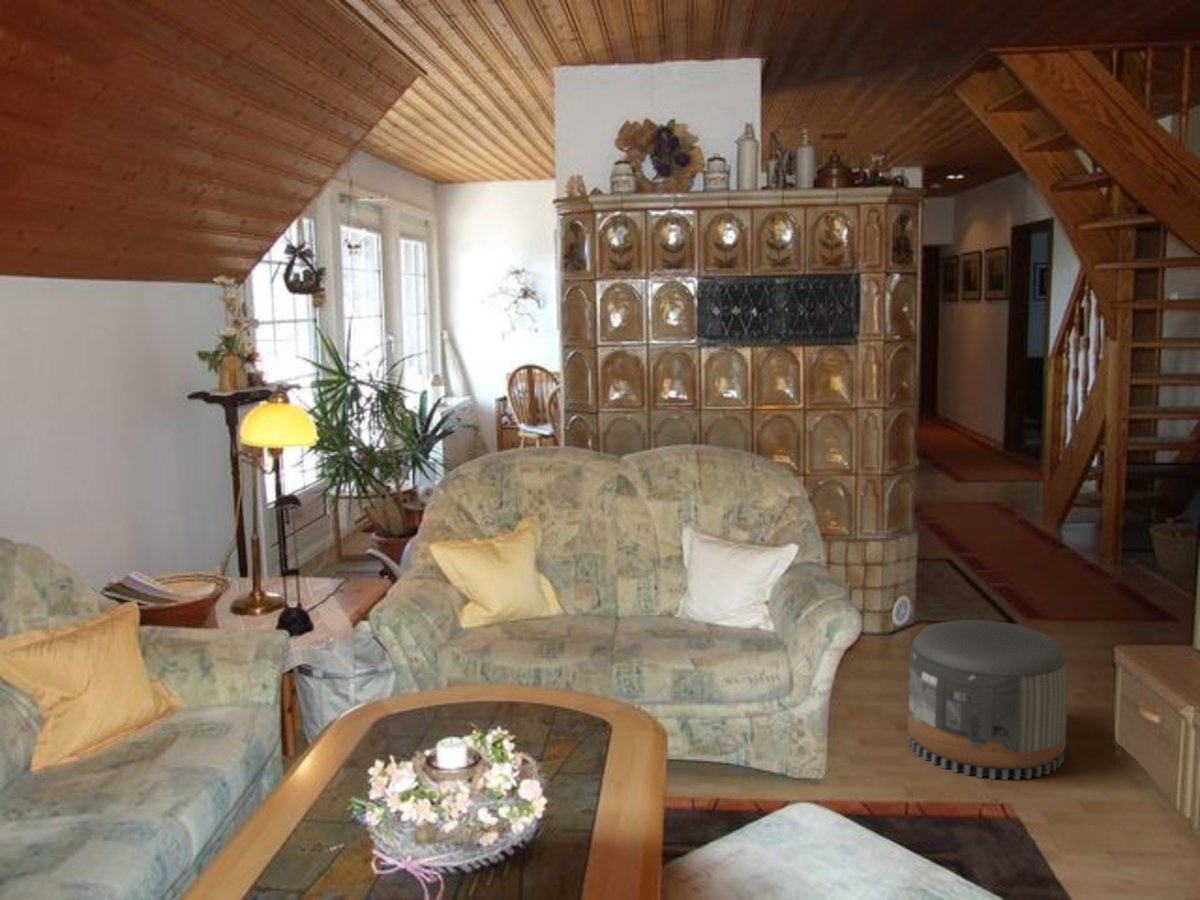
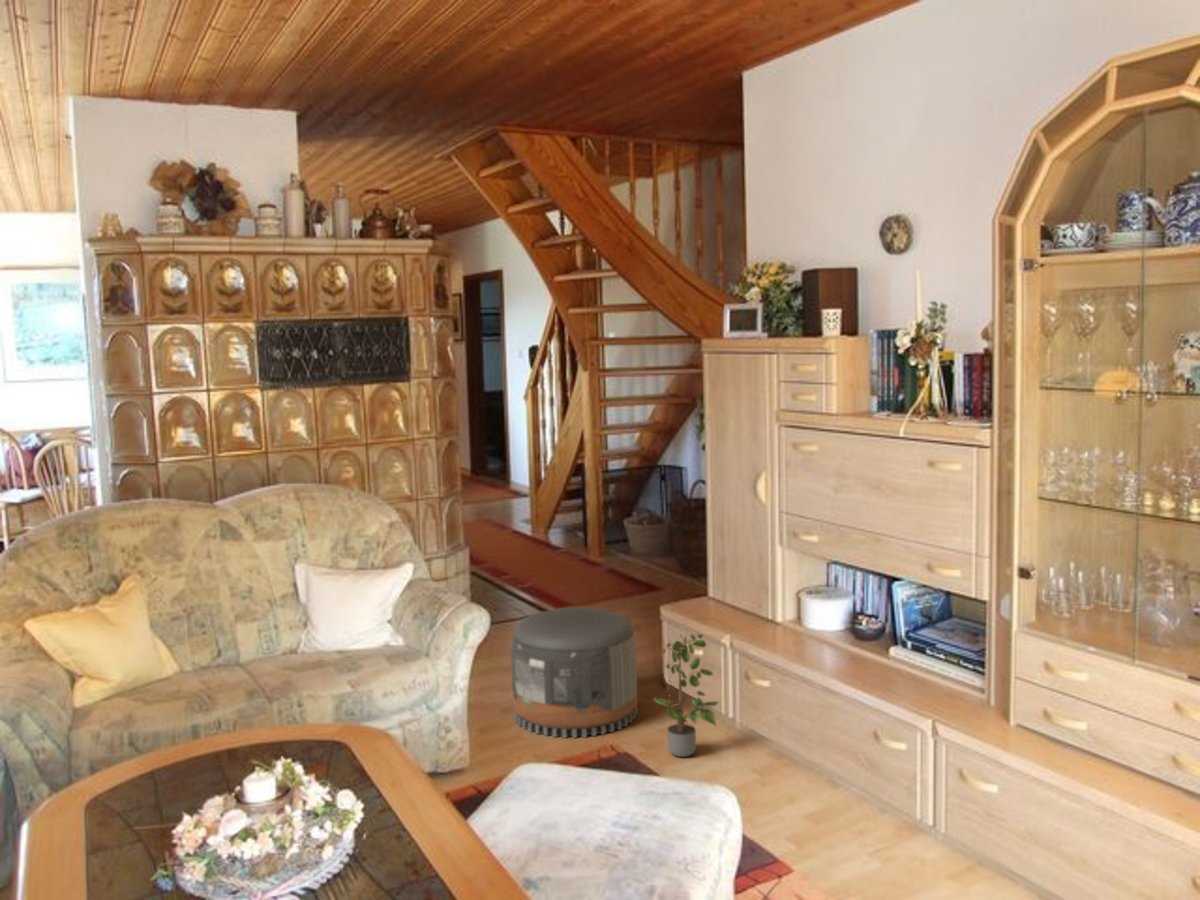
potted plant: none [1060,679,1161,834] -> present [653,634,718,757]

